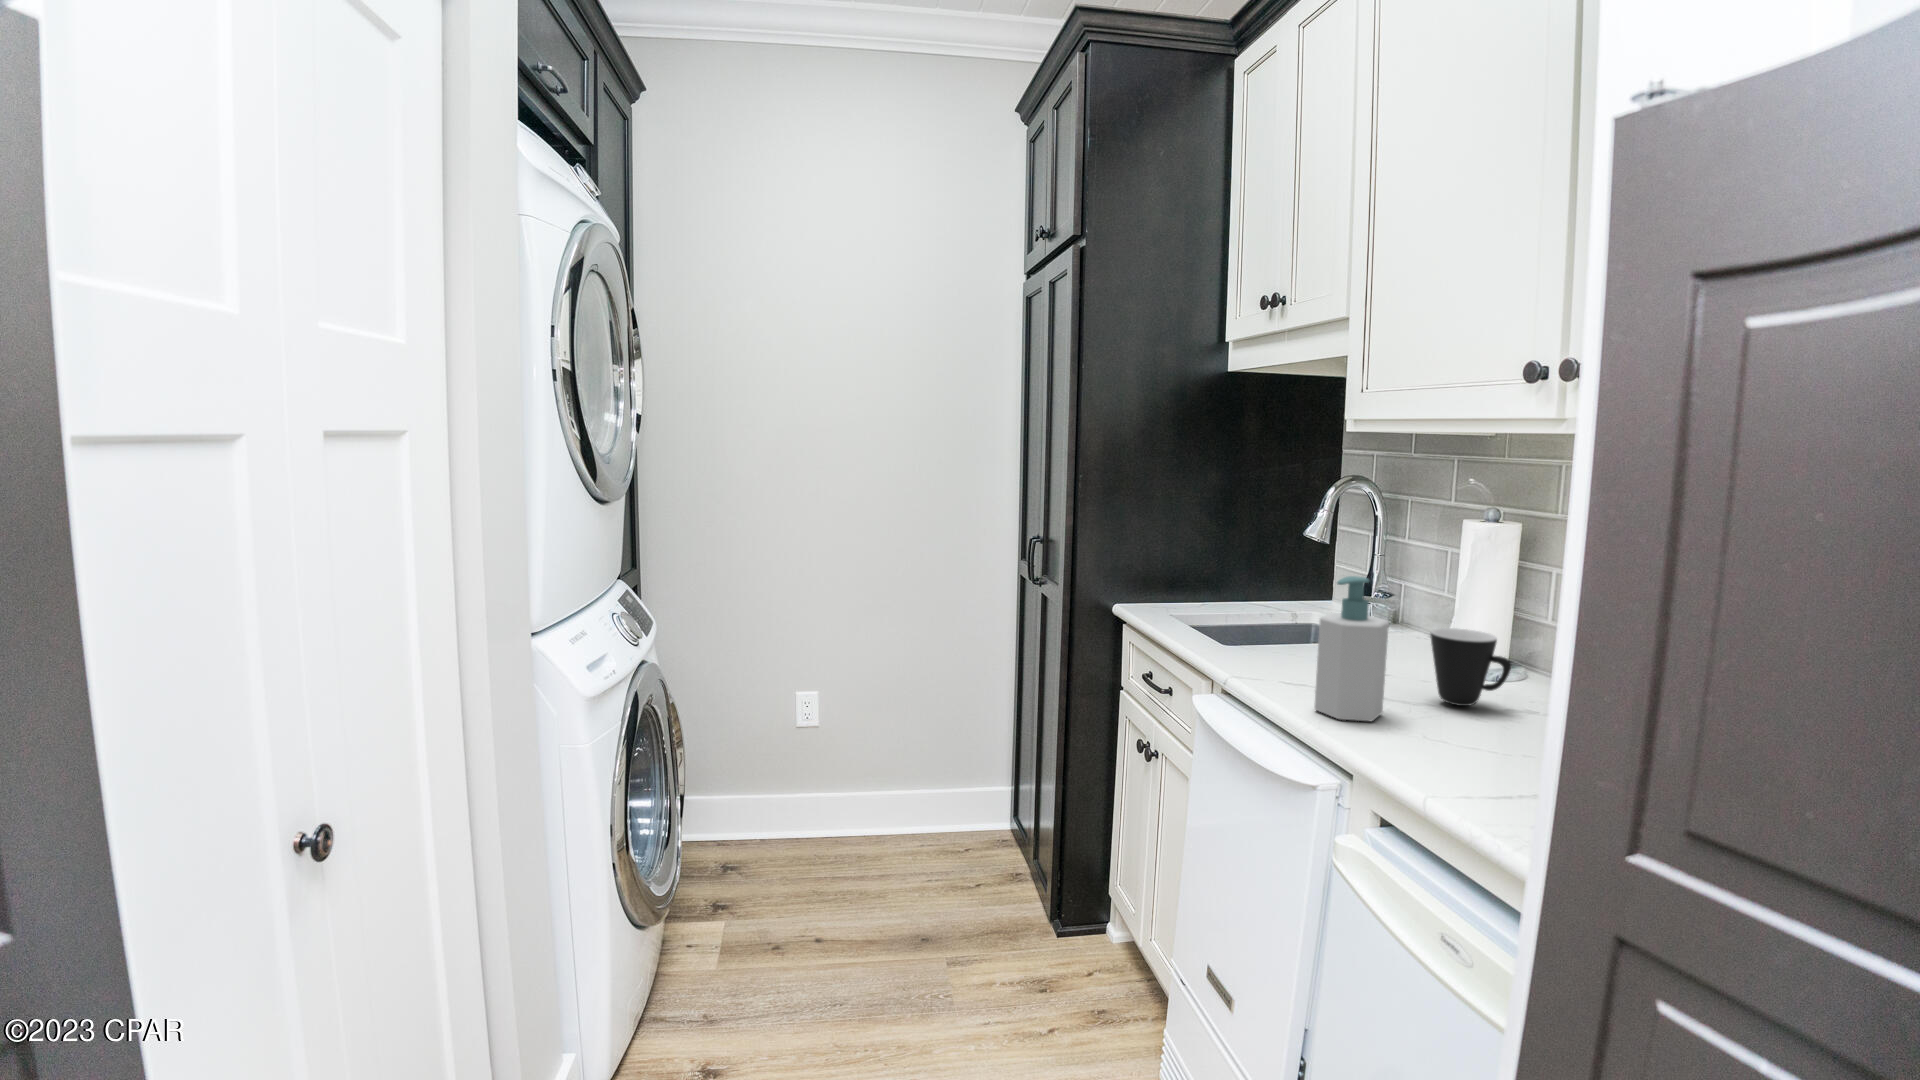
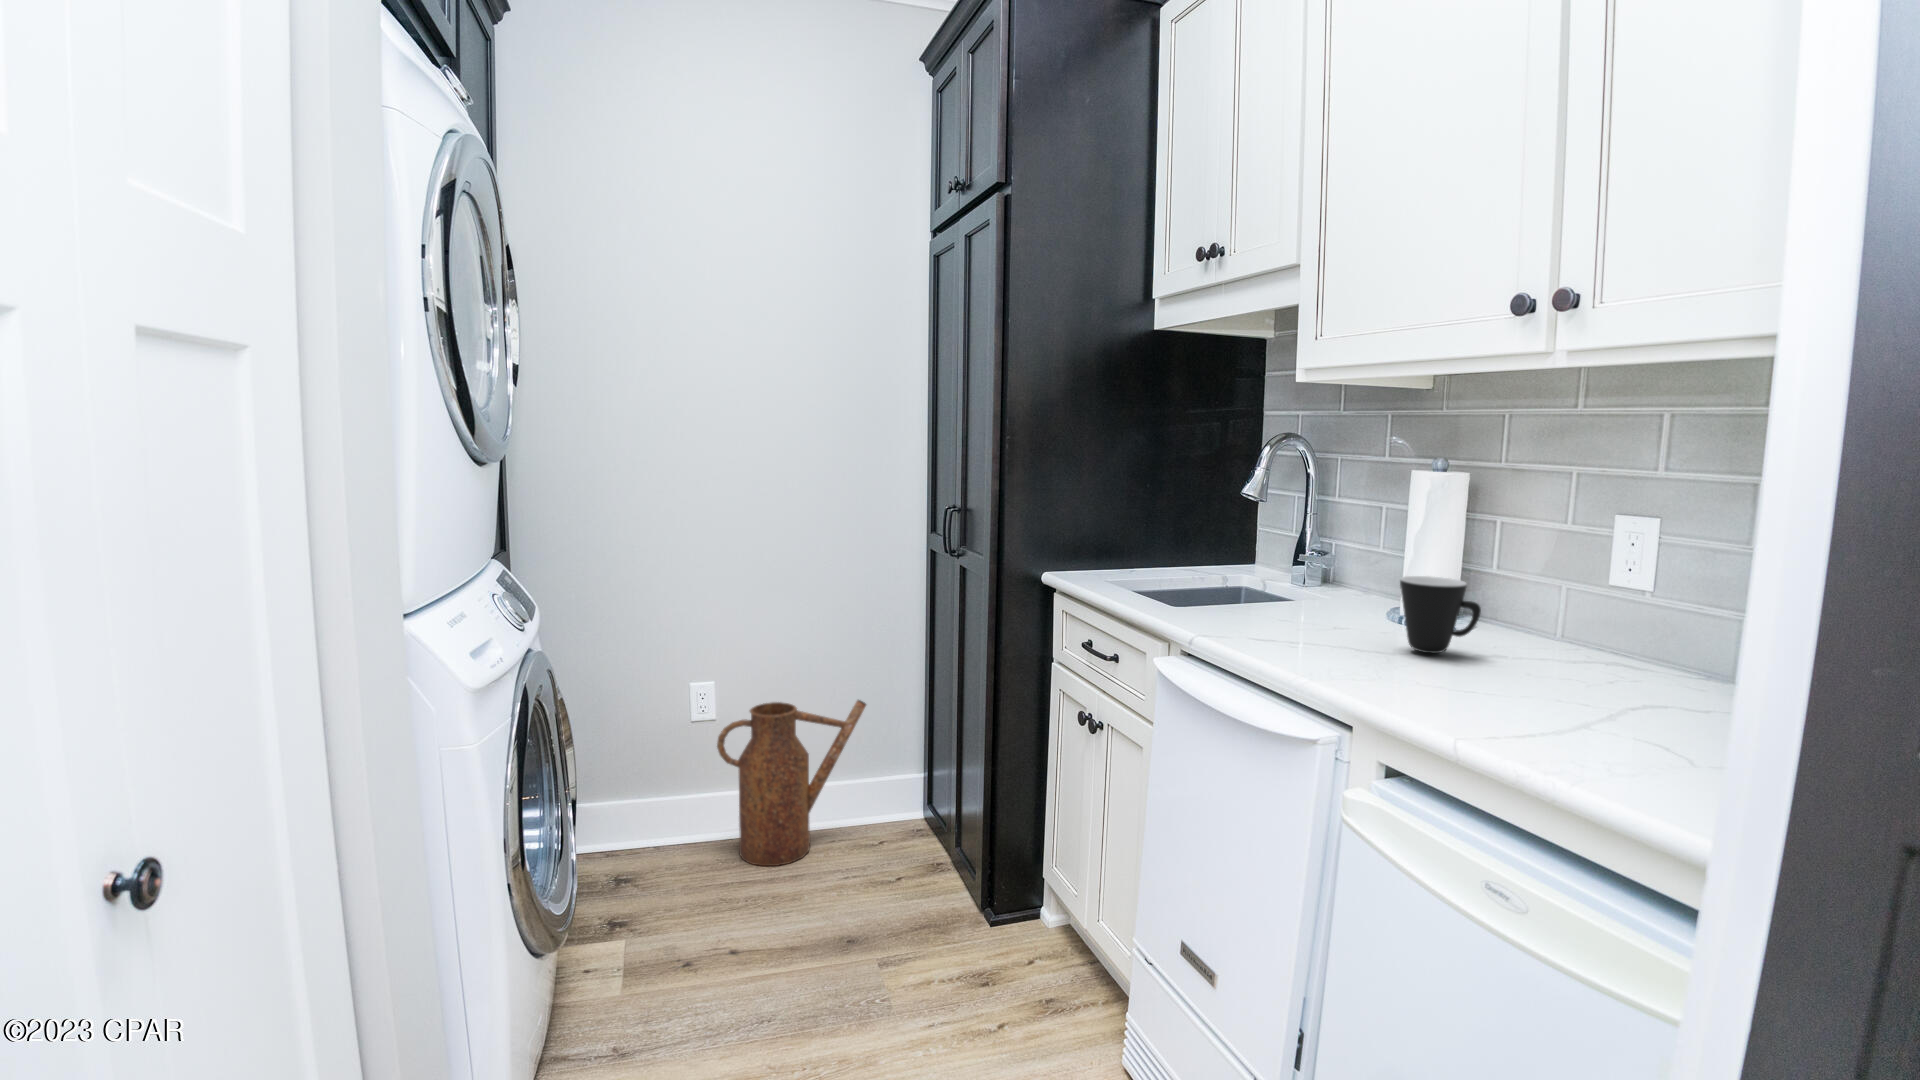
soap bottle: present [1315,576,1389,721] -> none [1297,522,1371,672]
watering can: none [815,713,953,865] -> present [717,700,866,866]

